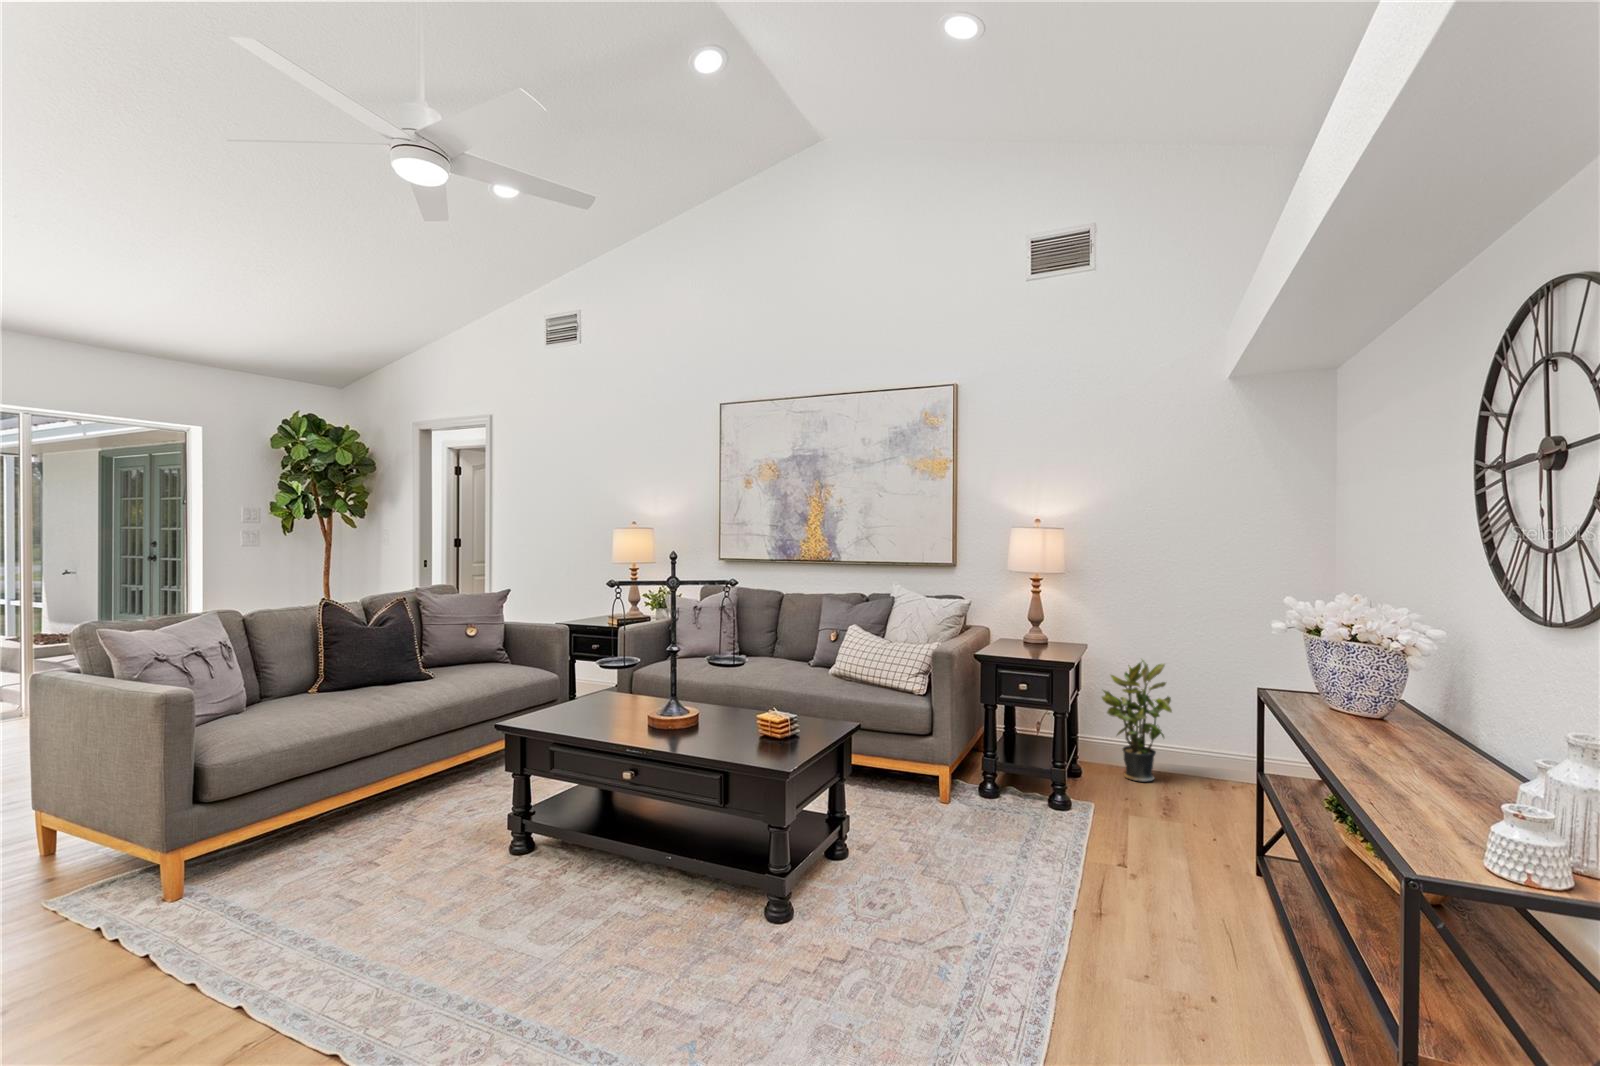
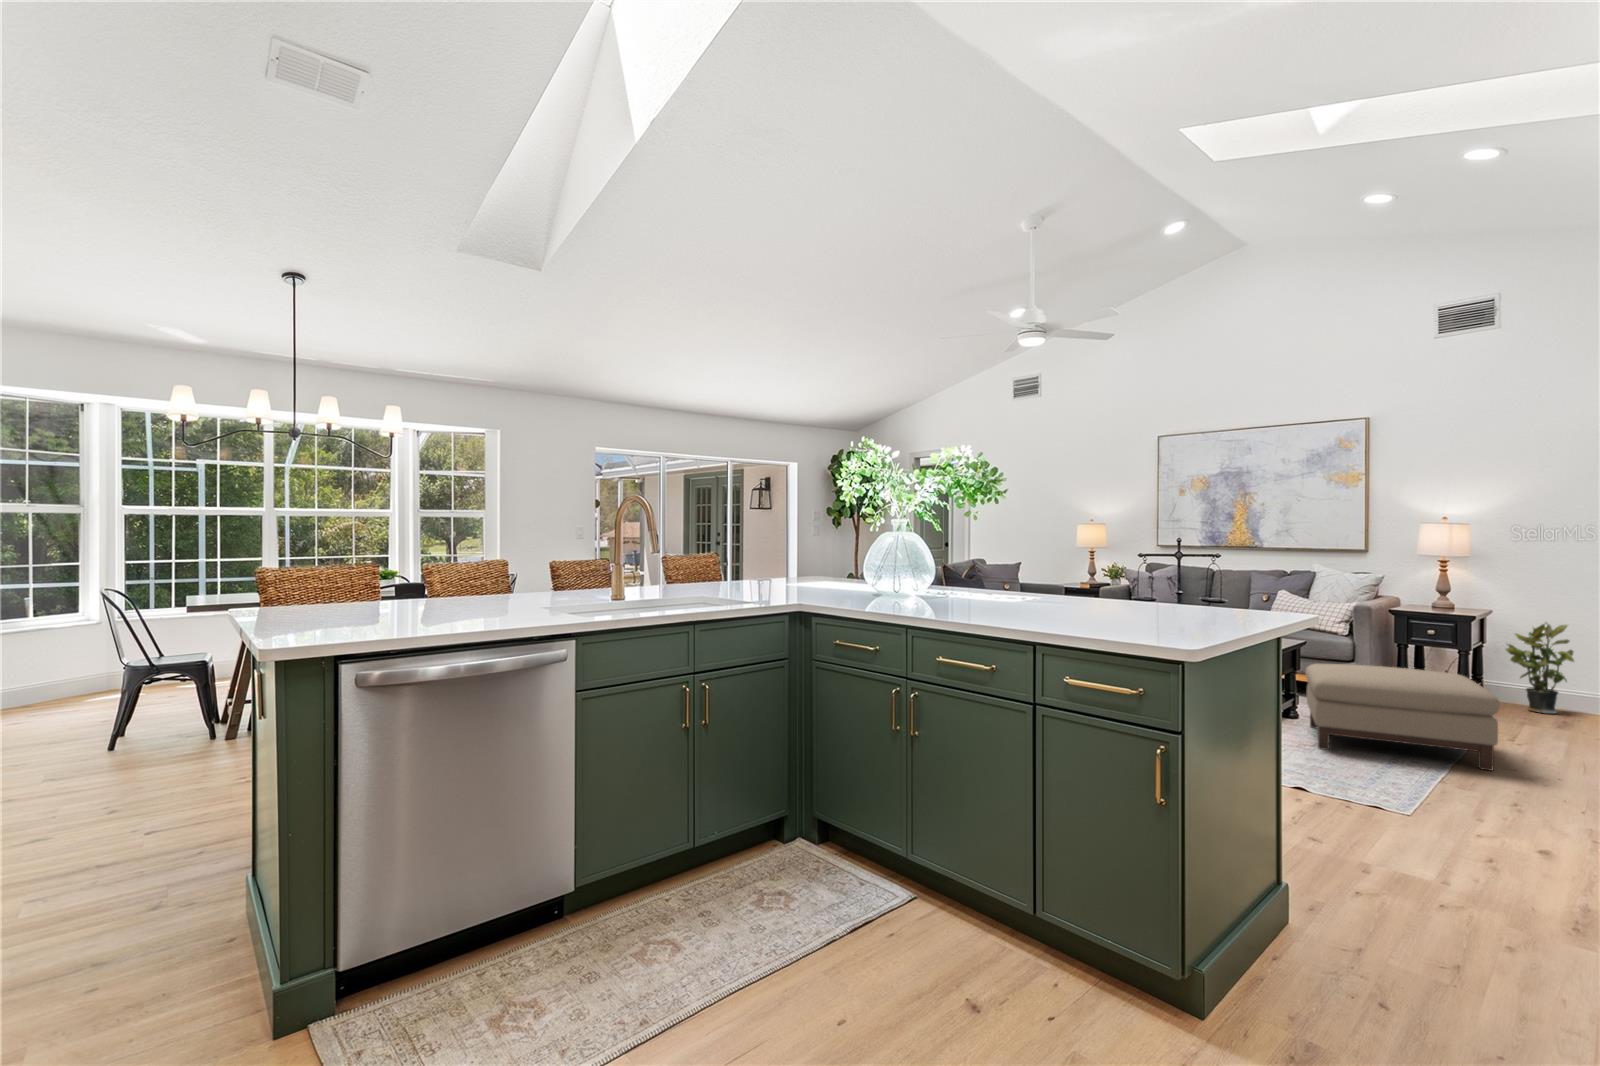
ottoman: none [840,772,1114,979] -> present [1305,664,1500,770]

